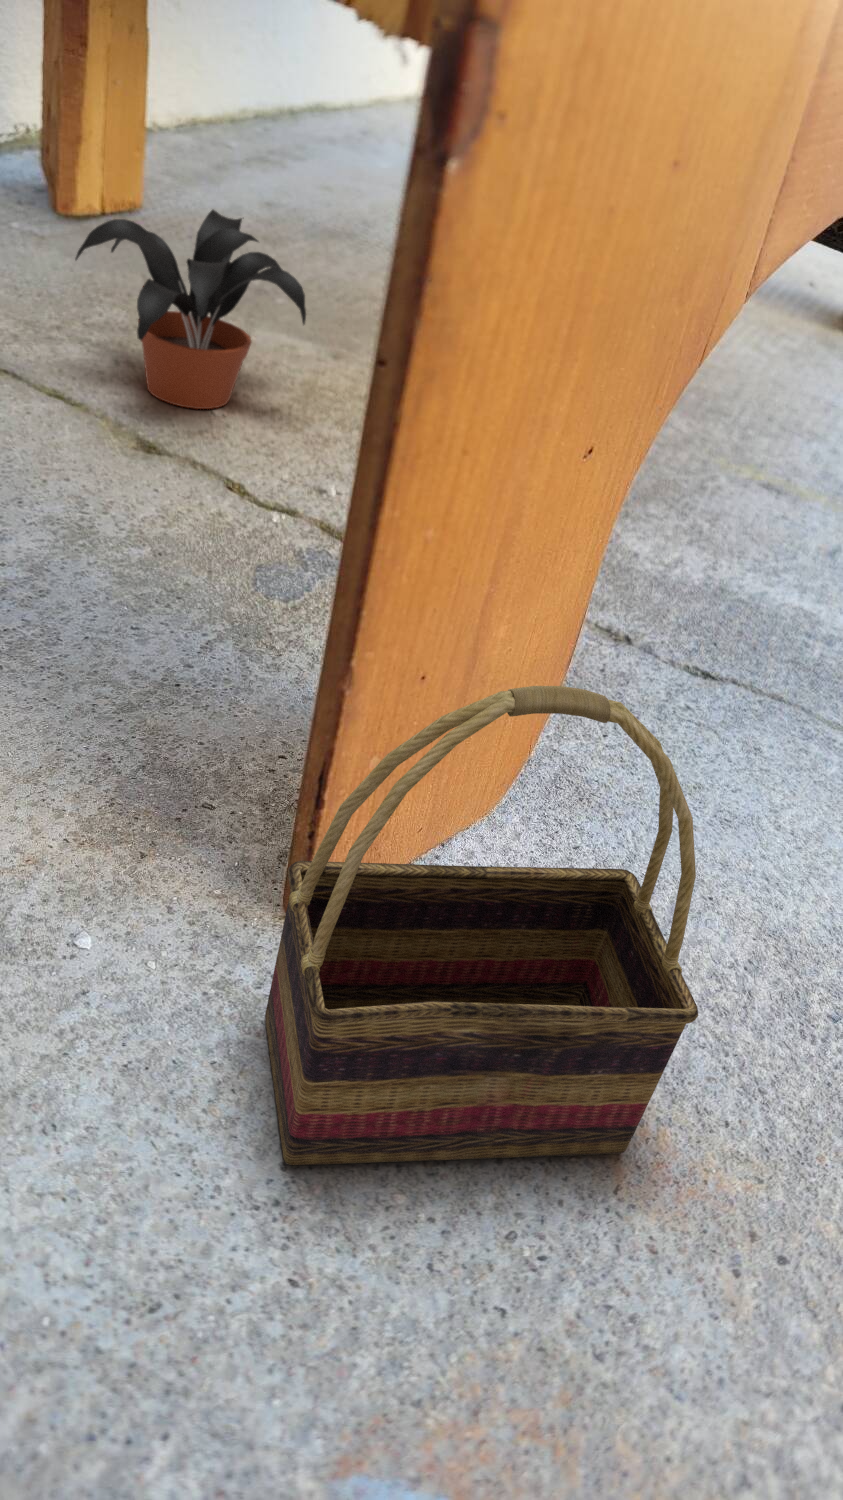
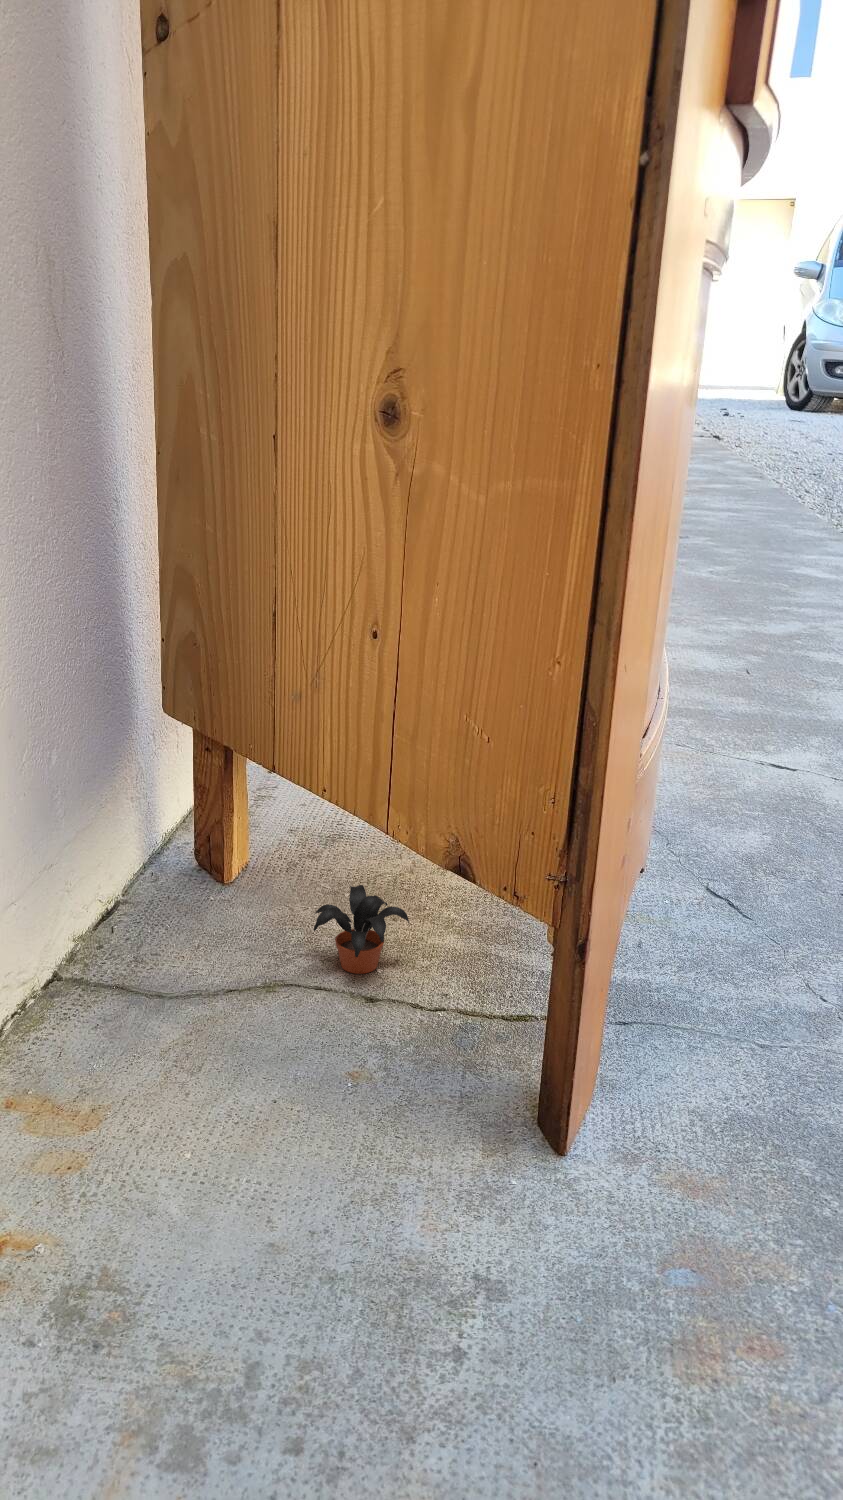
basket: present [265,686,698,1165] -> none [574,1063,694,1217]

